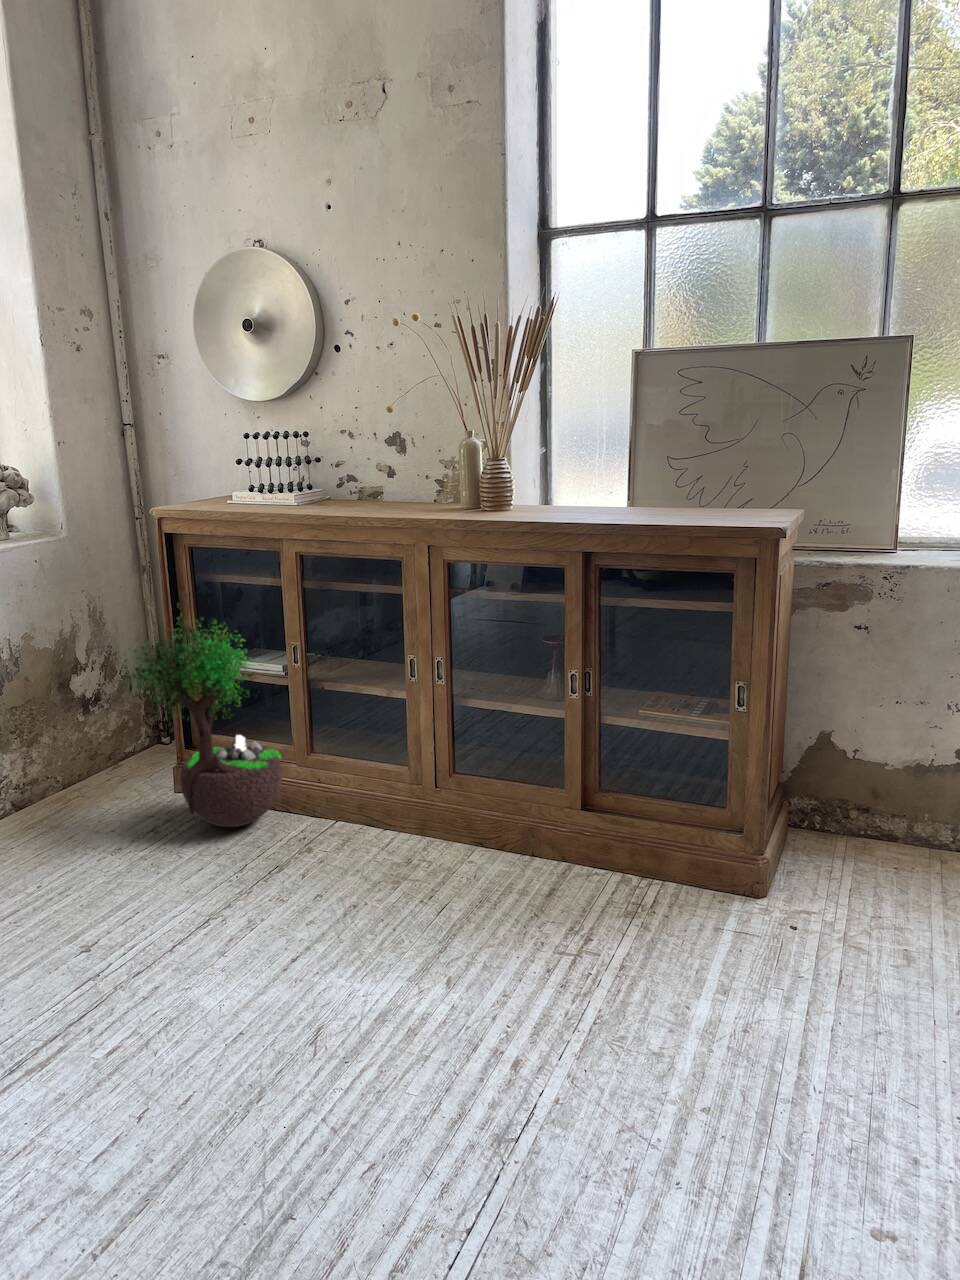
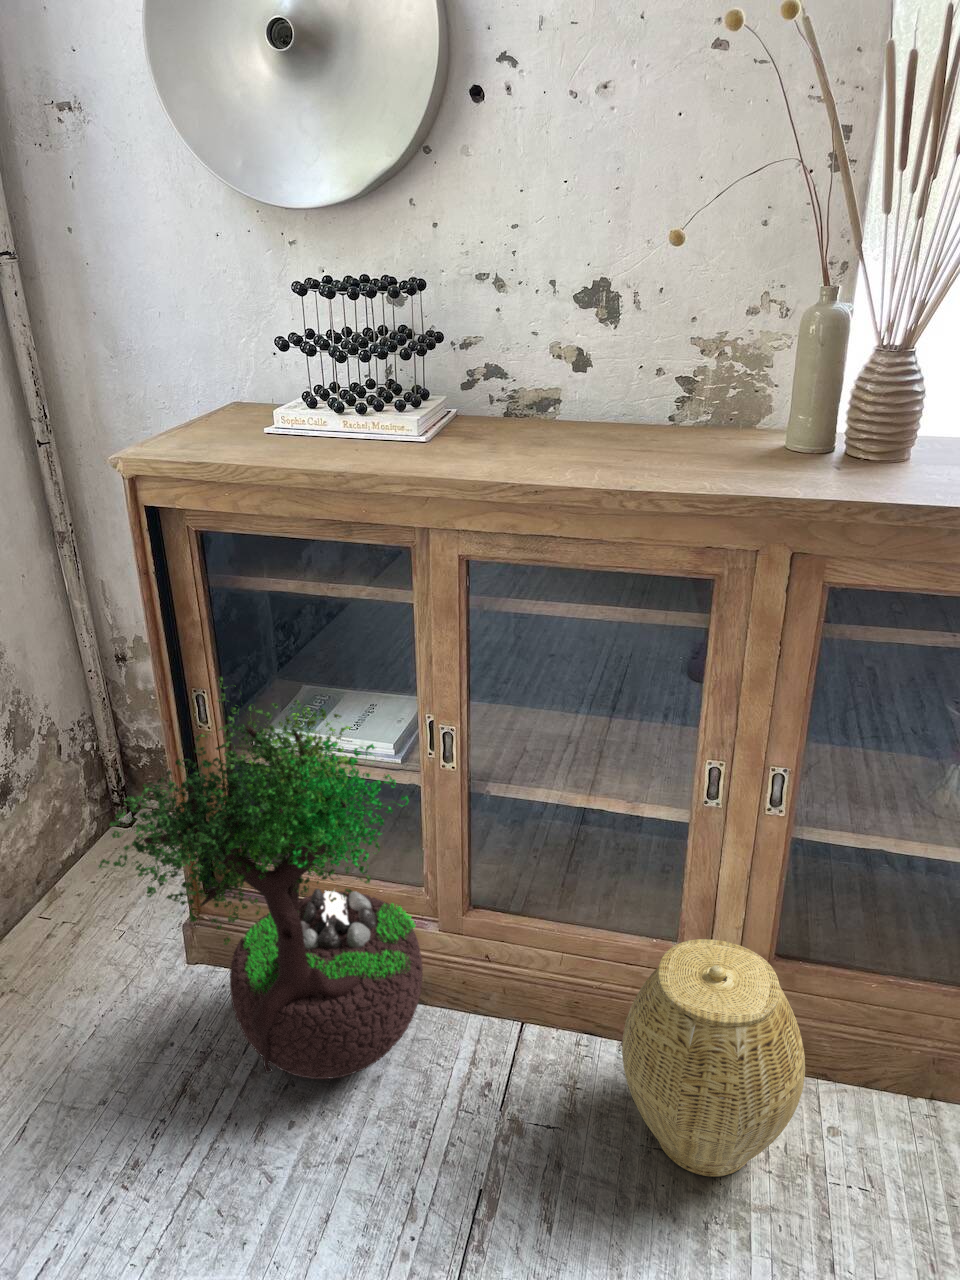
woven basket: none [354,751,444,870] -> present [622,939,805,1177]

